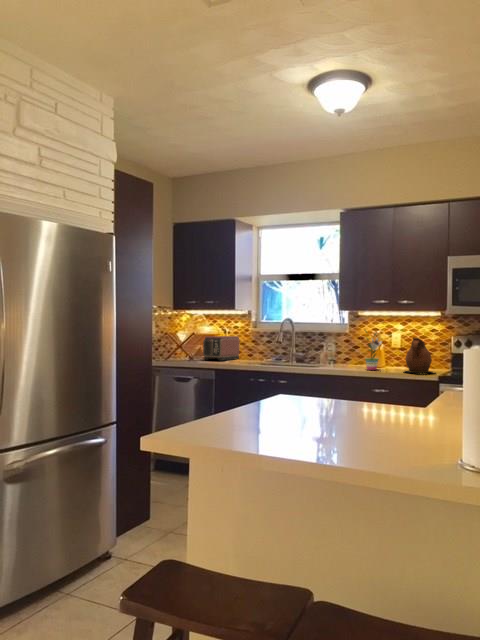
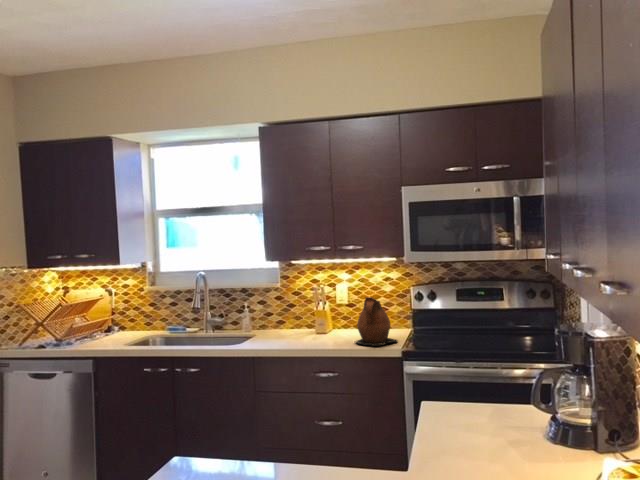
potted plant: present [365,330,381,370] -> none [301,288,326,343]
toaster: present [203,336,240,361] -> none [75,300,132,341]

